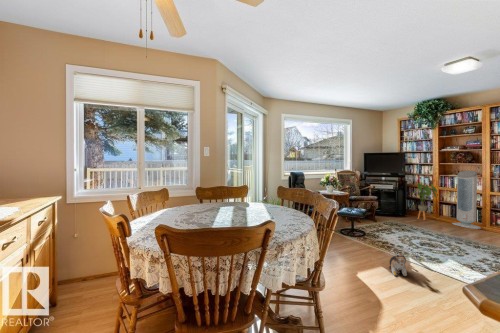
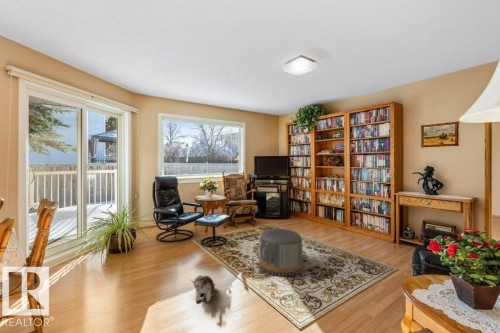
air purifier: present [452,171,481,229] -> none [323,174,343,230]
house plant: present [415,183,437,220] -> none [290,185,313,221]
pouf: none [420,222,472,264] -> present [259,229,302,276]

